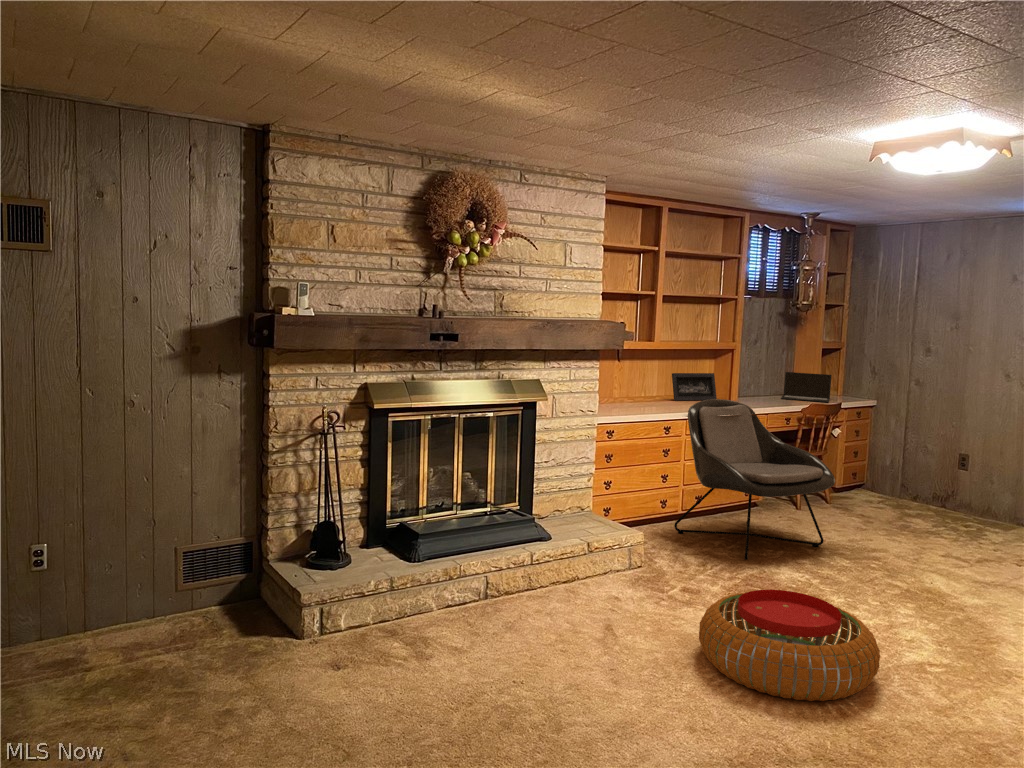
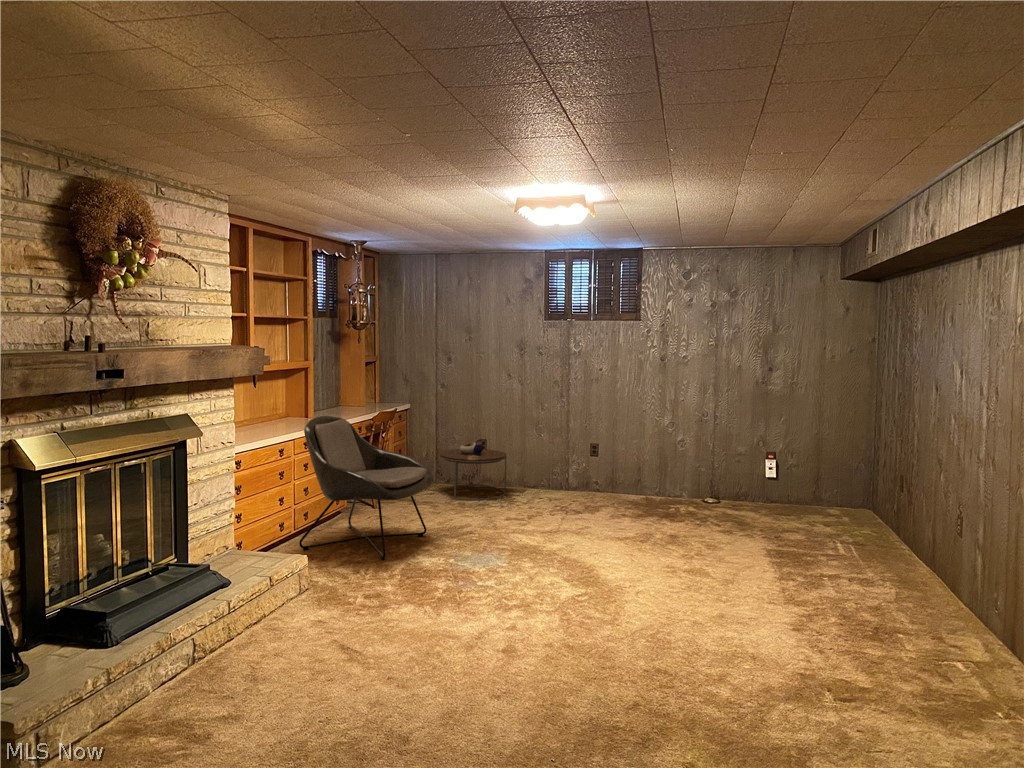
laptop: present [781,372,832,402] -> none [339,385,384,410]
picture frame: present [672,373,717,401] -> none [256,391,296,421]
side table: none [895,451,989,527] -> present [439,440,507,500]
pouf: present [699,590,880,701] -> none [427,573,571,662]

